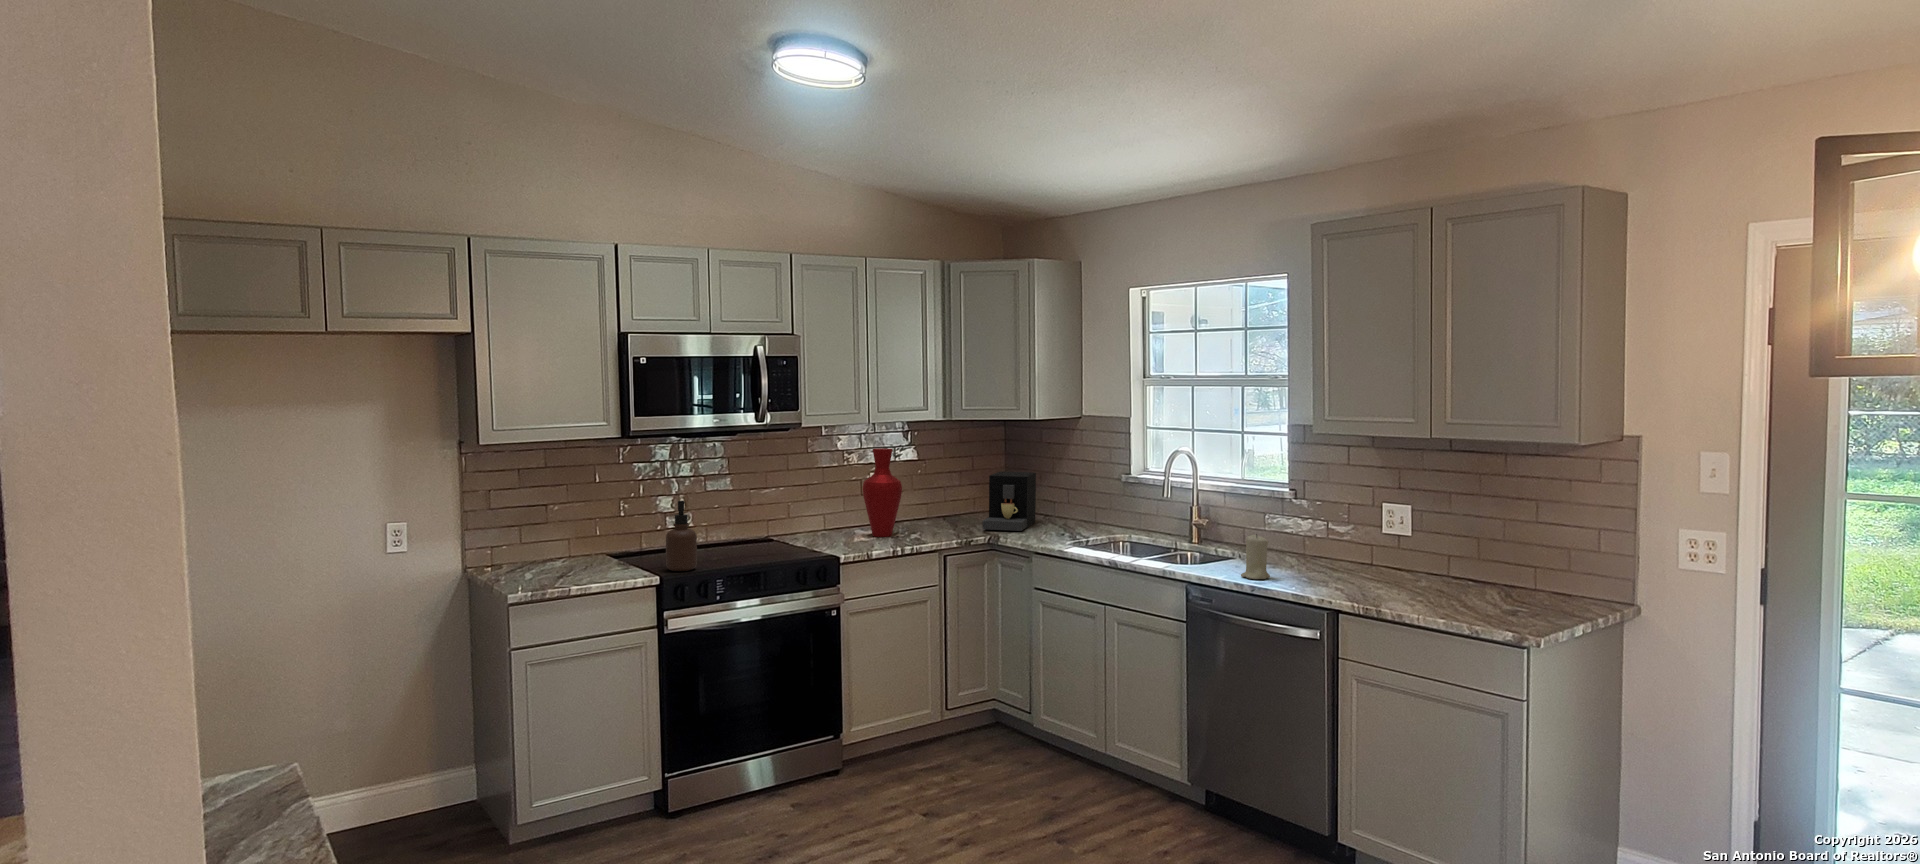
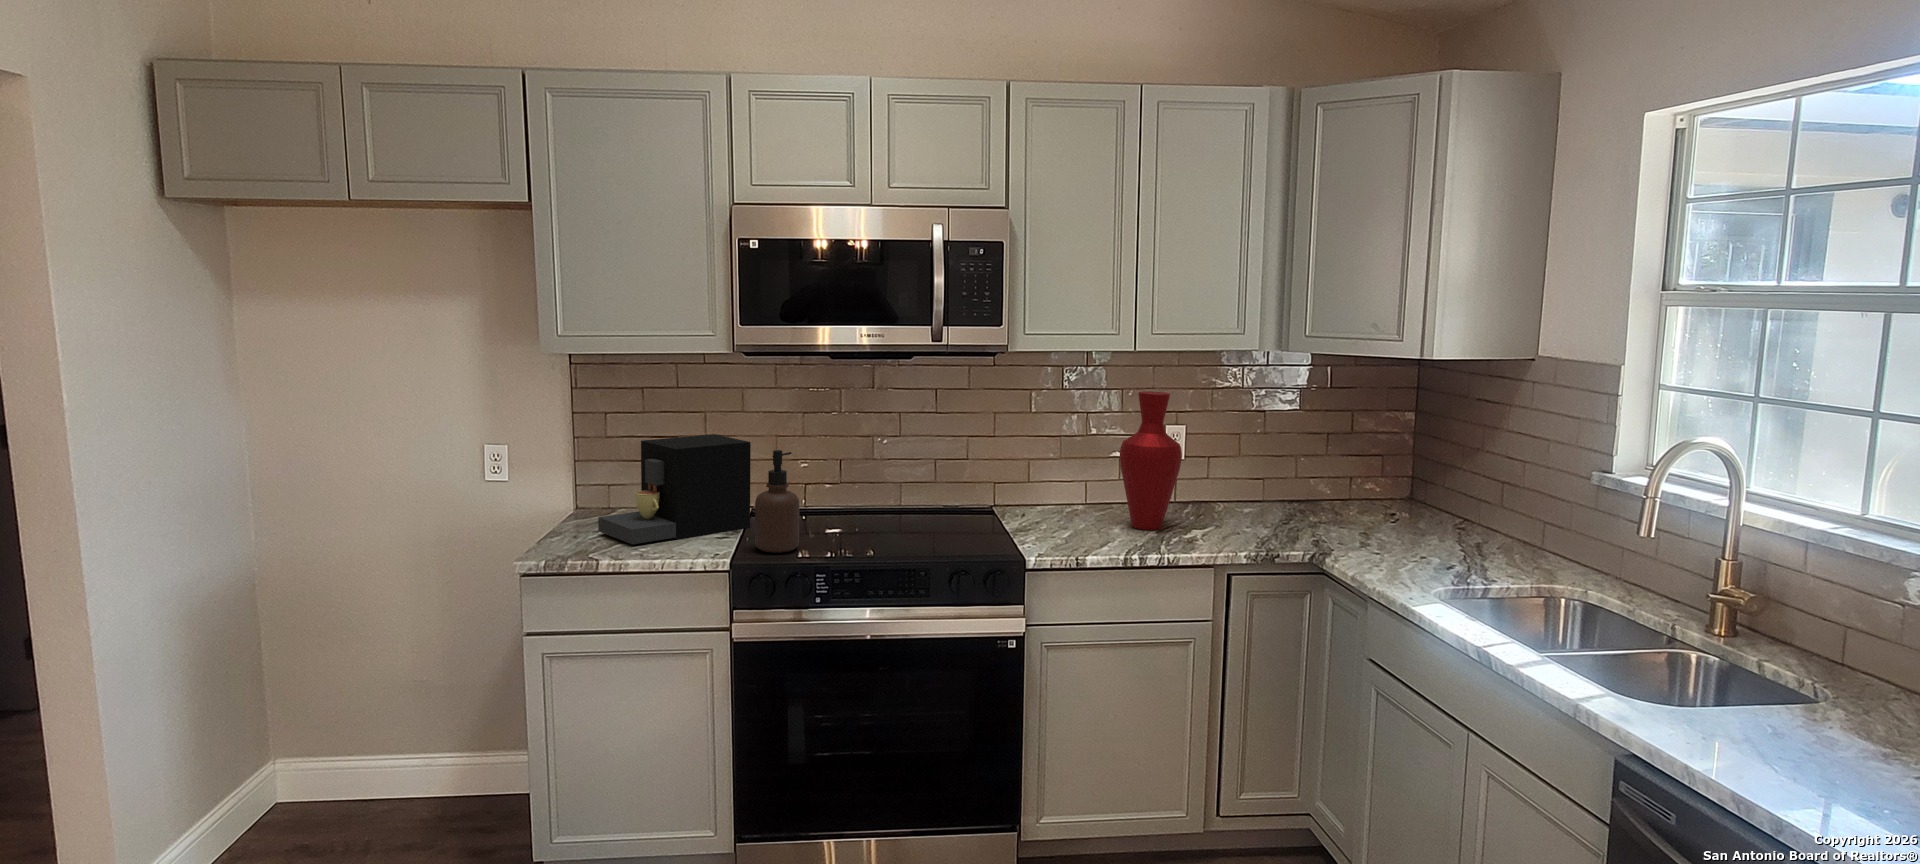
coffee maker: present [982,472,1036,531] -> present [598,434,751,544]
candle: present [1241,534,1270,579] -> none [1765,678,1859,797]

